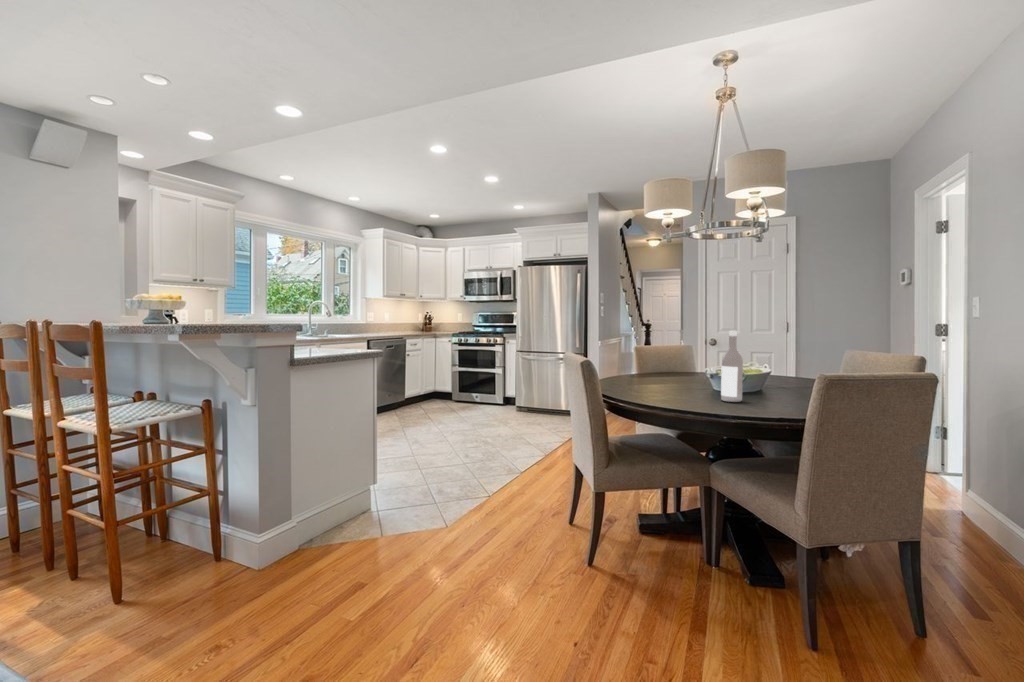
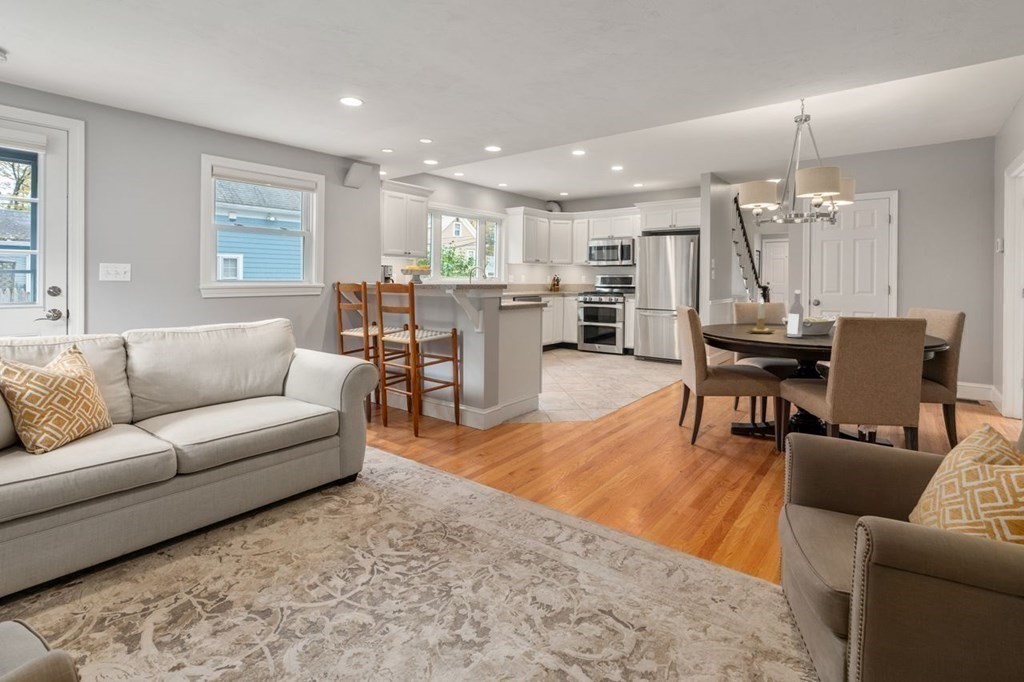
candlestick: none [658,340,700,394] -> present [746,298,775,334]

